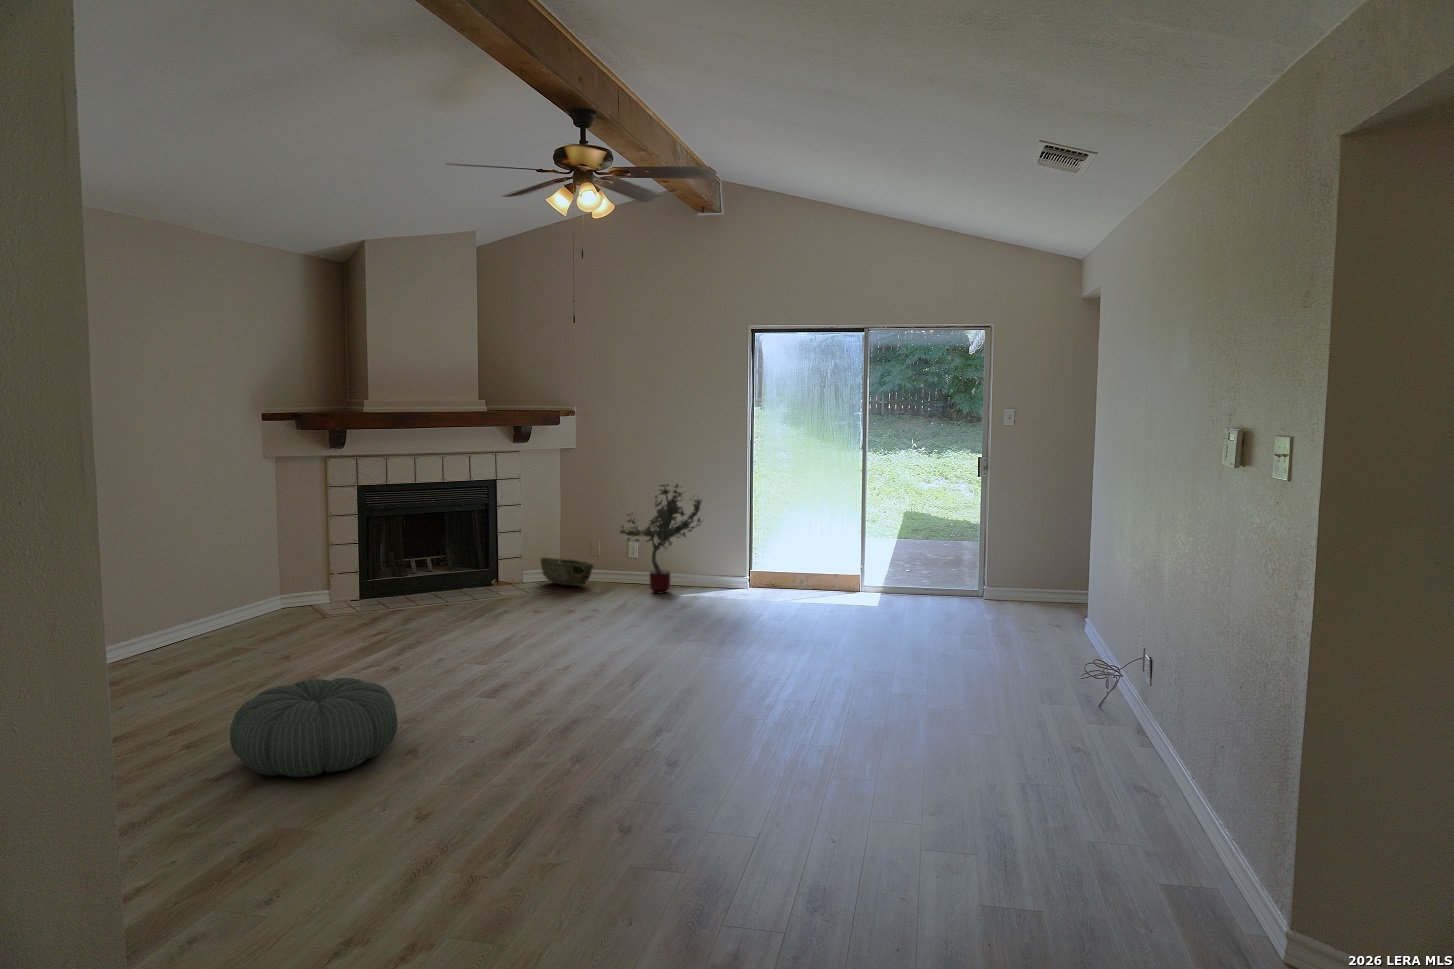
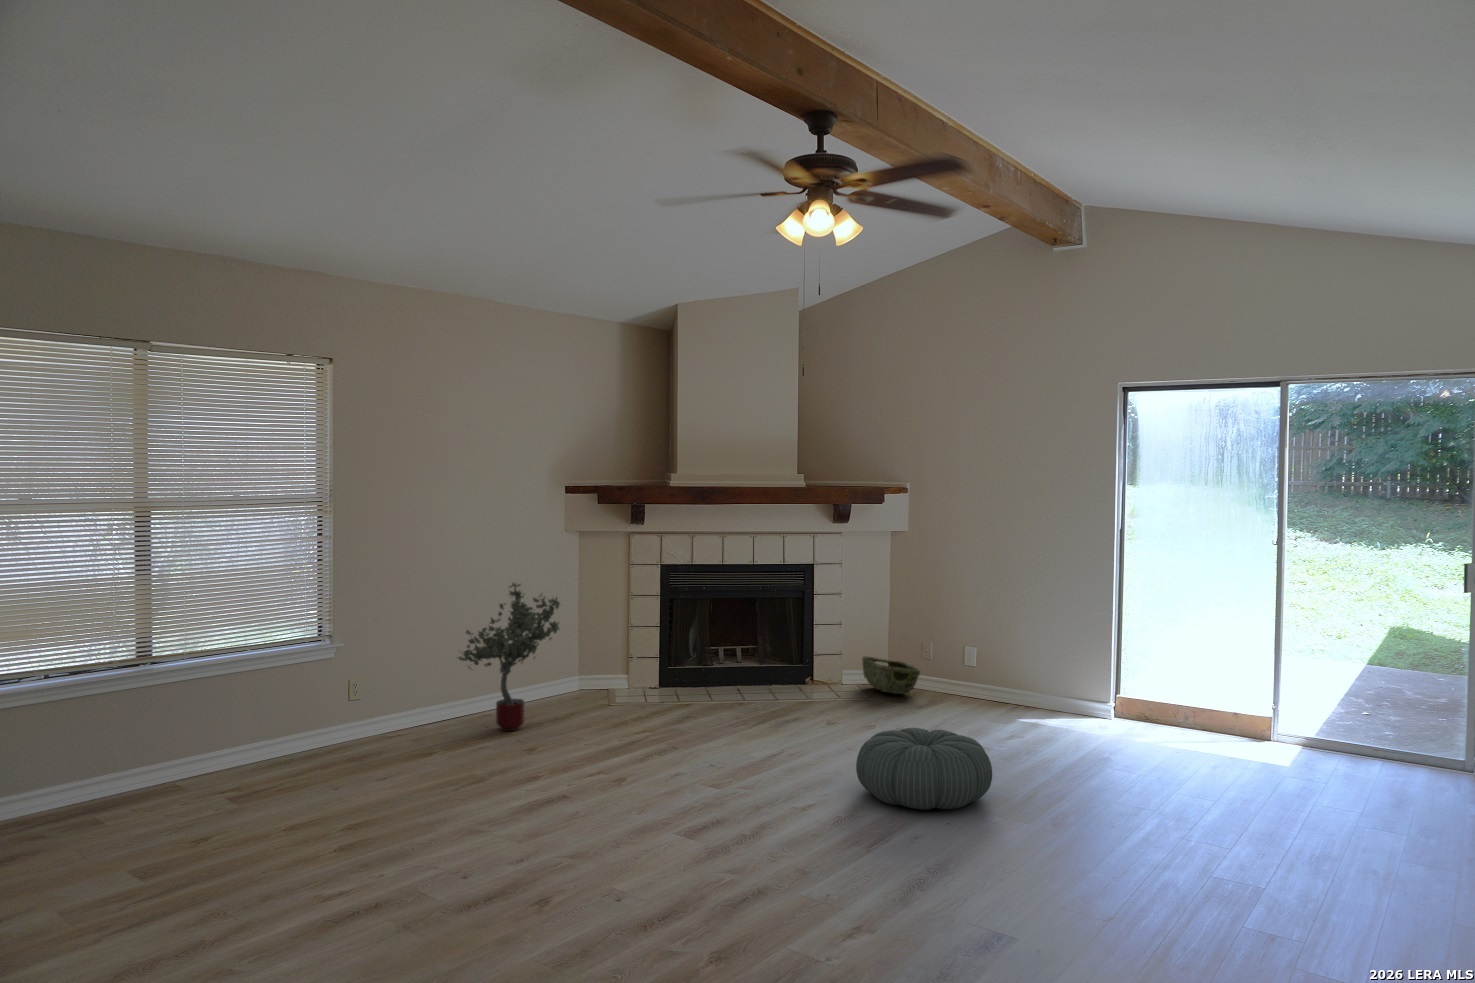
potted tree: present [620,484,702,593] -> present [458,583,560,731]
pouf: present [230,678,398,777] -> present [856,728,992,810]

